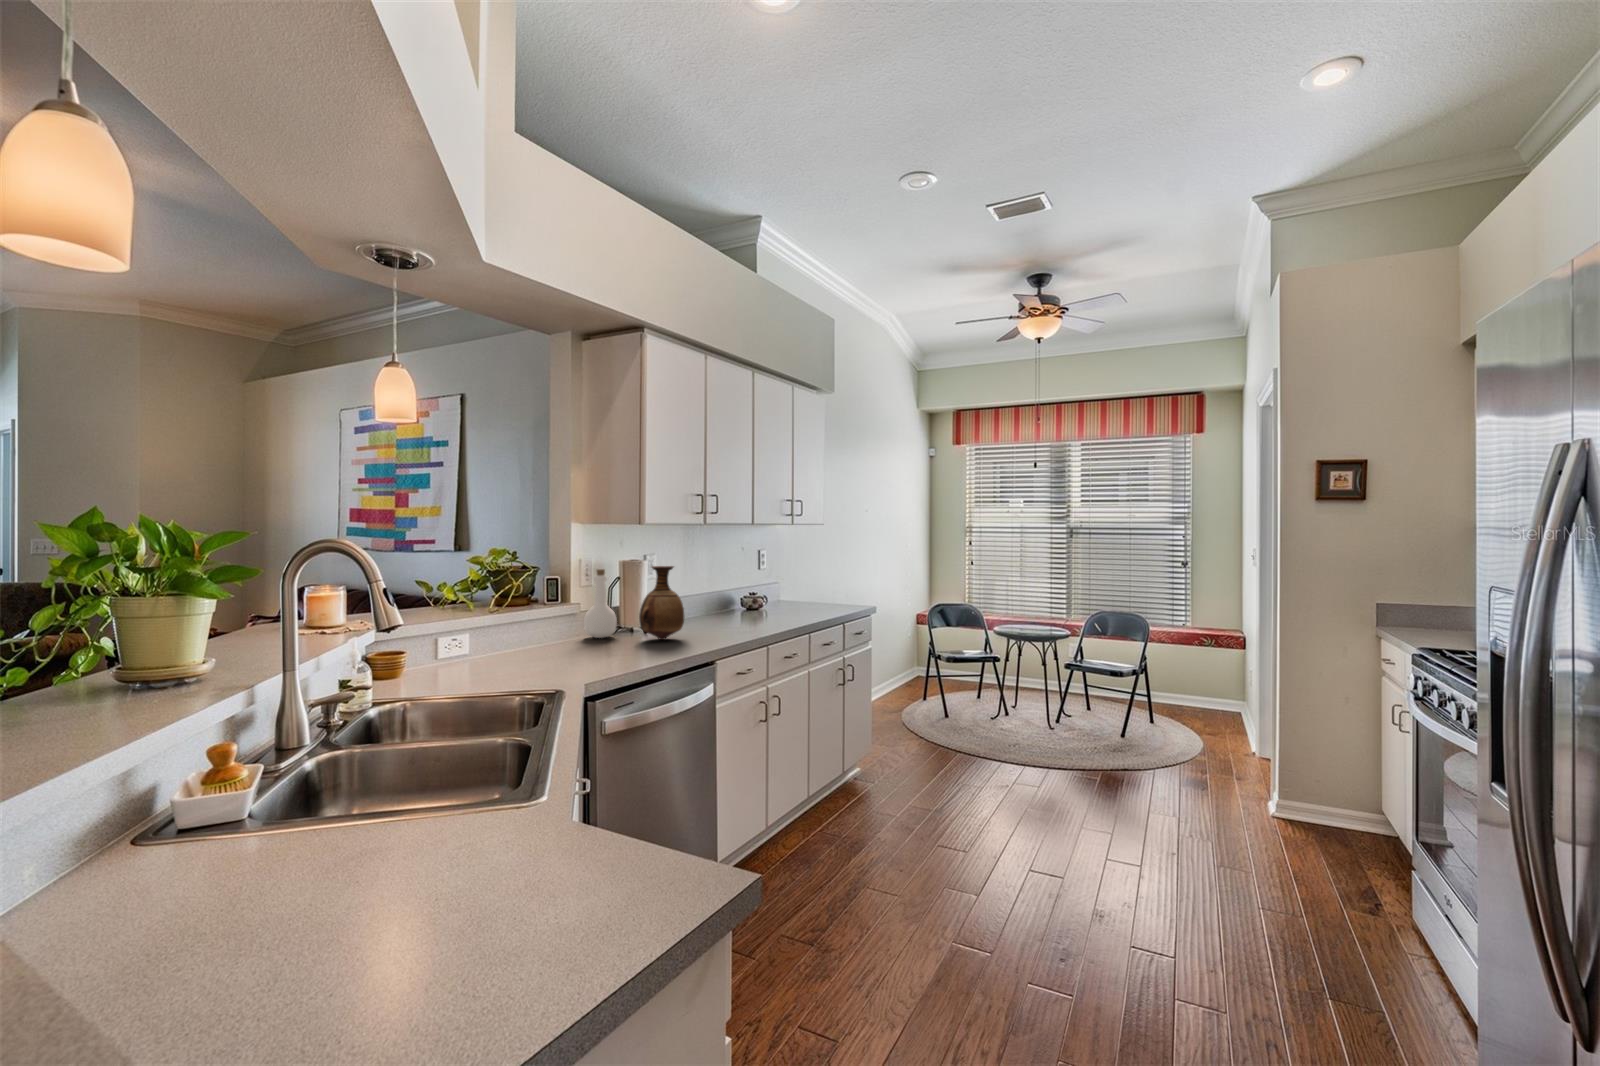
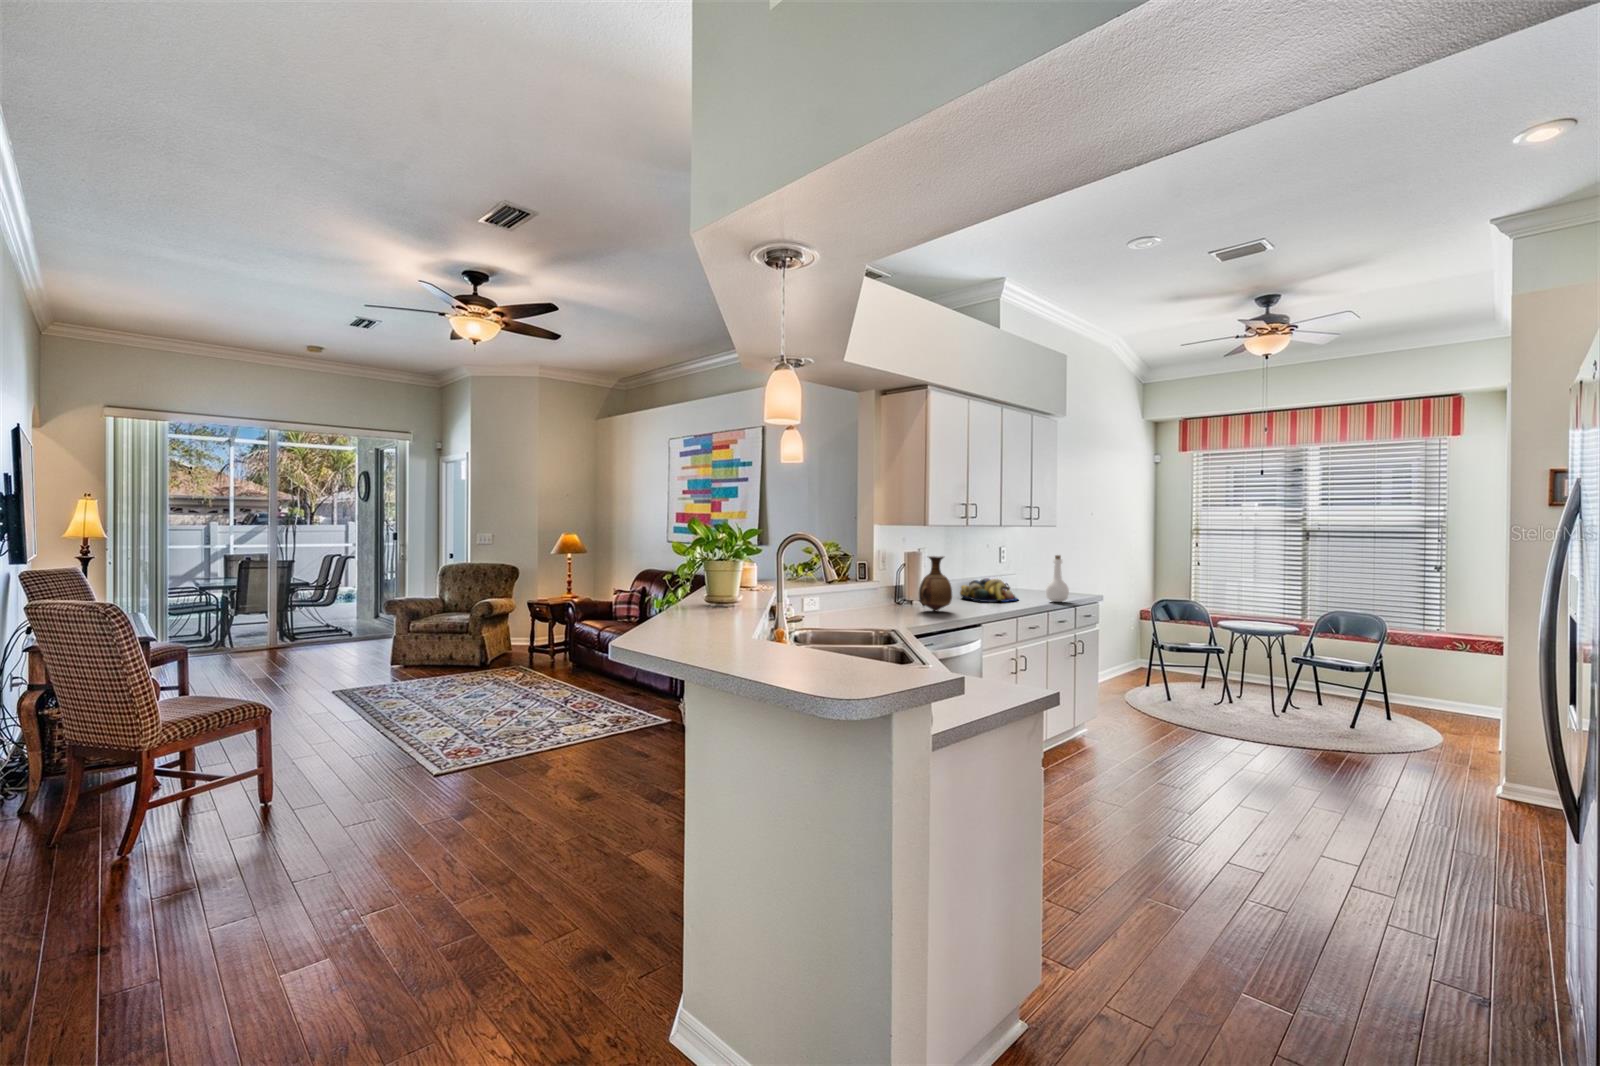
bottle: present [584,569,617,638] -> present [1046,555,1069,602]
fruit bowl: none [705,590,776,621] -> present [960,578,1018,602]

